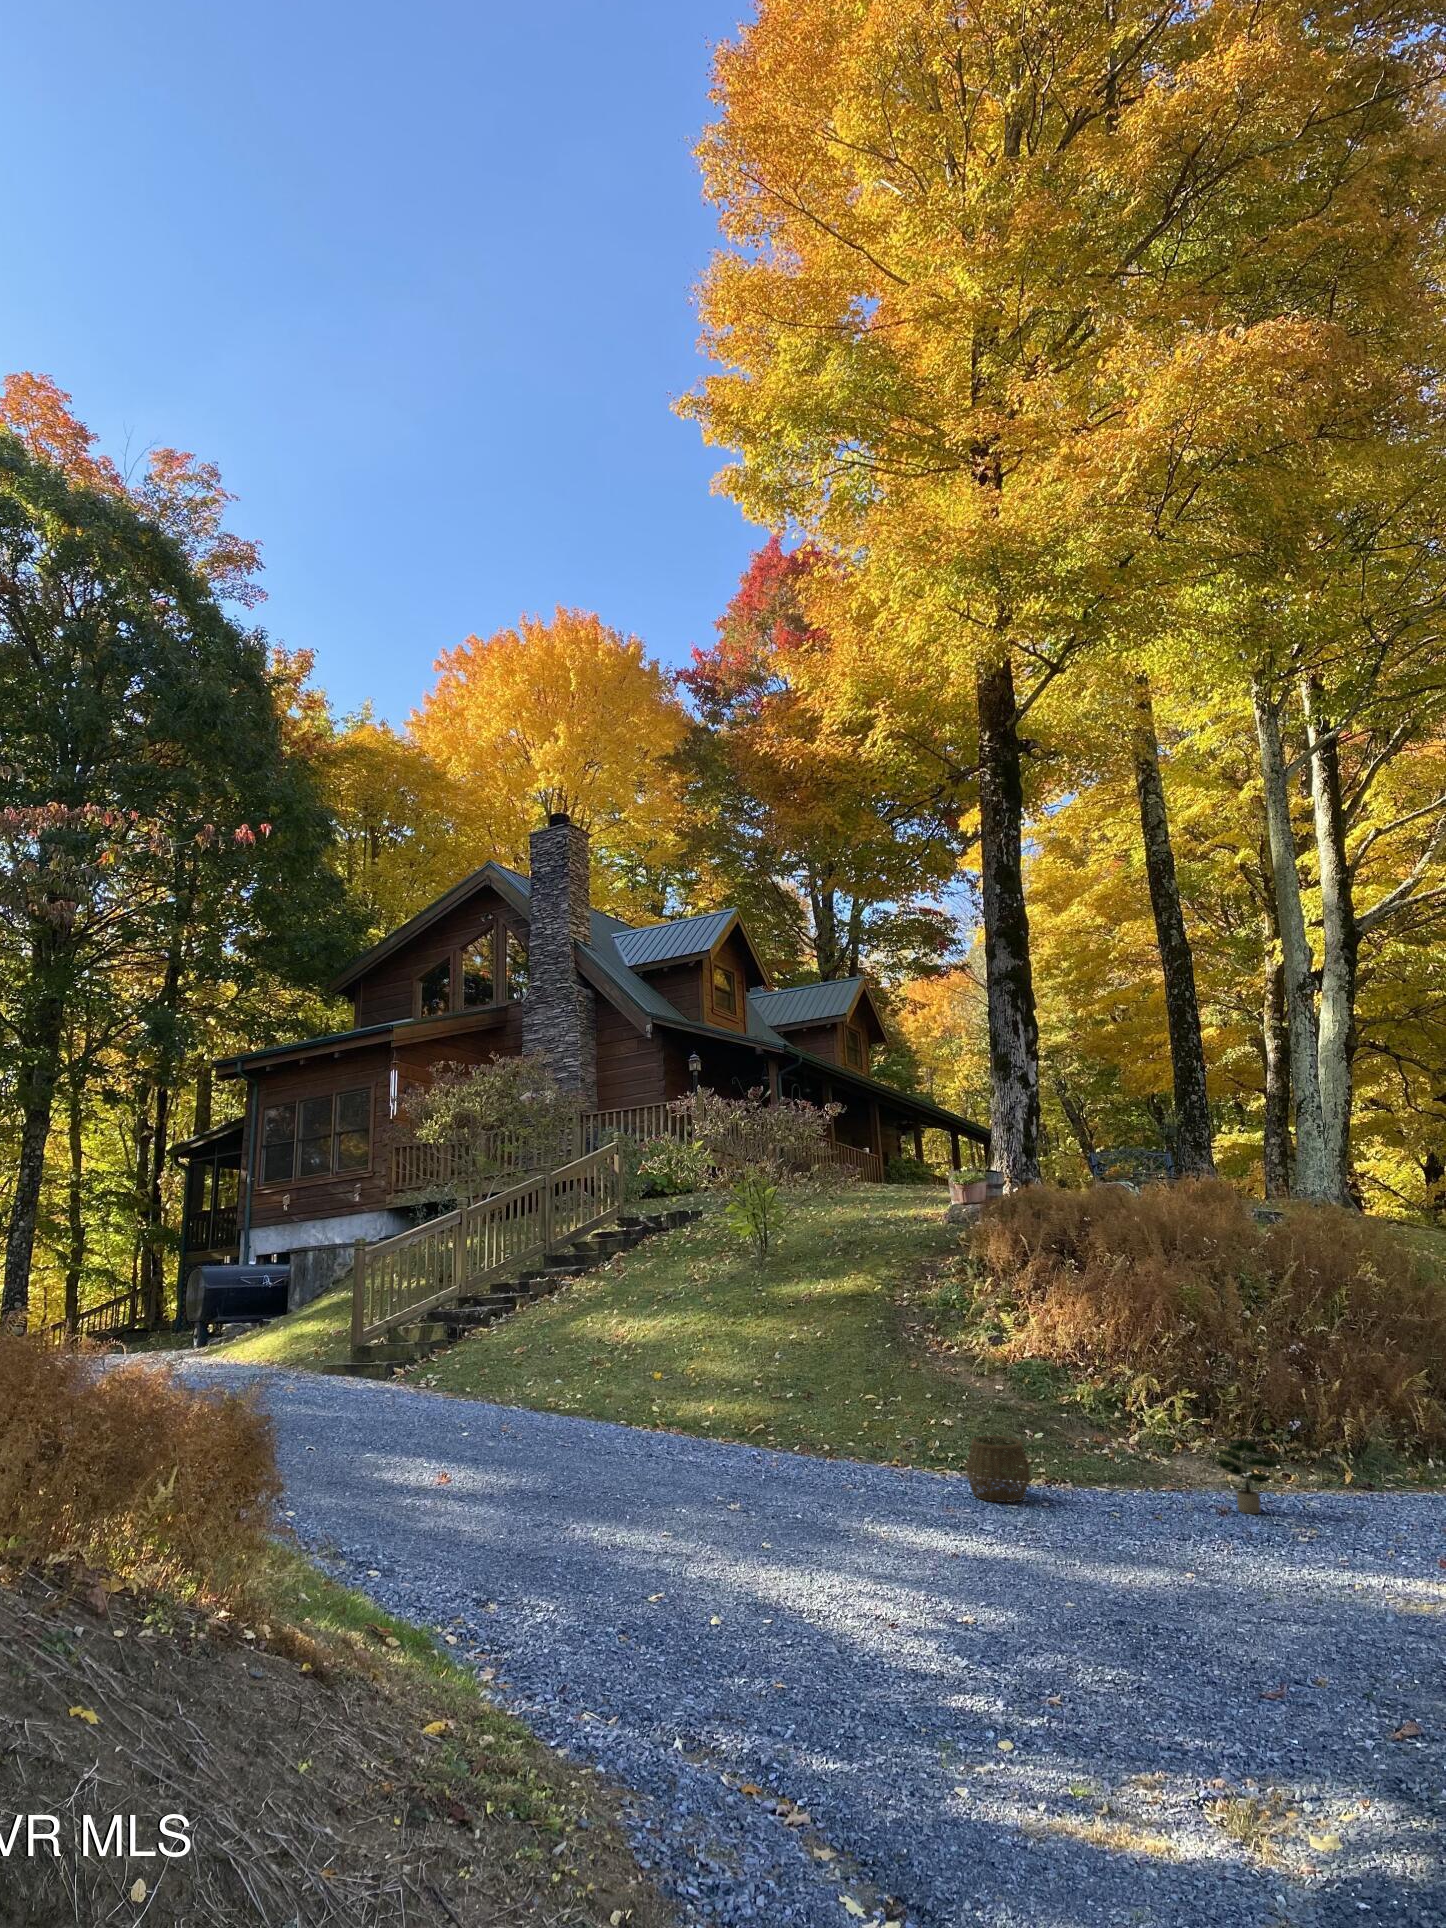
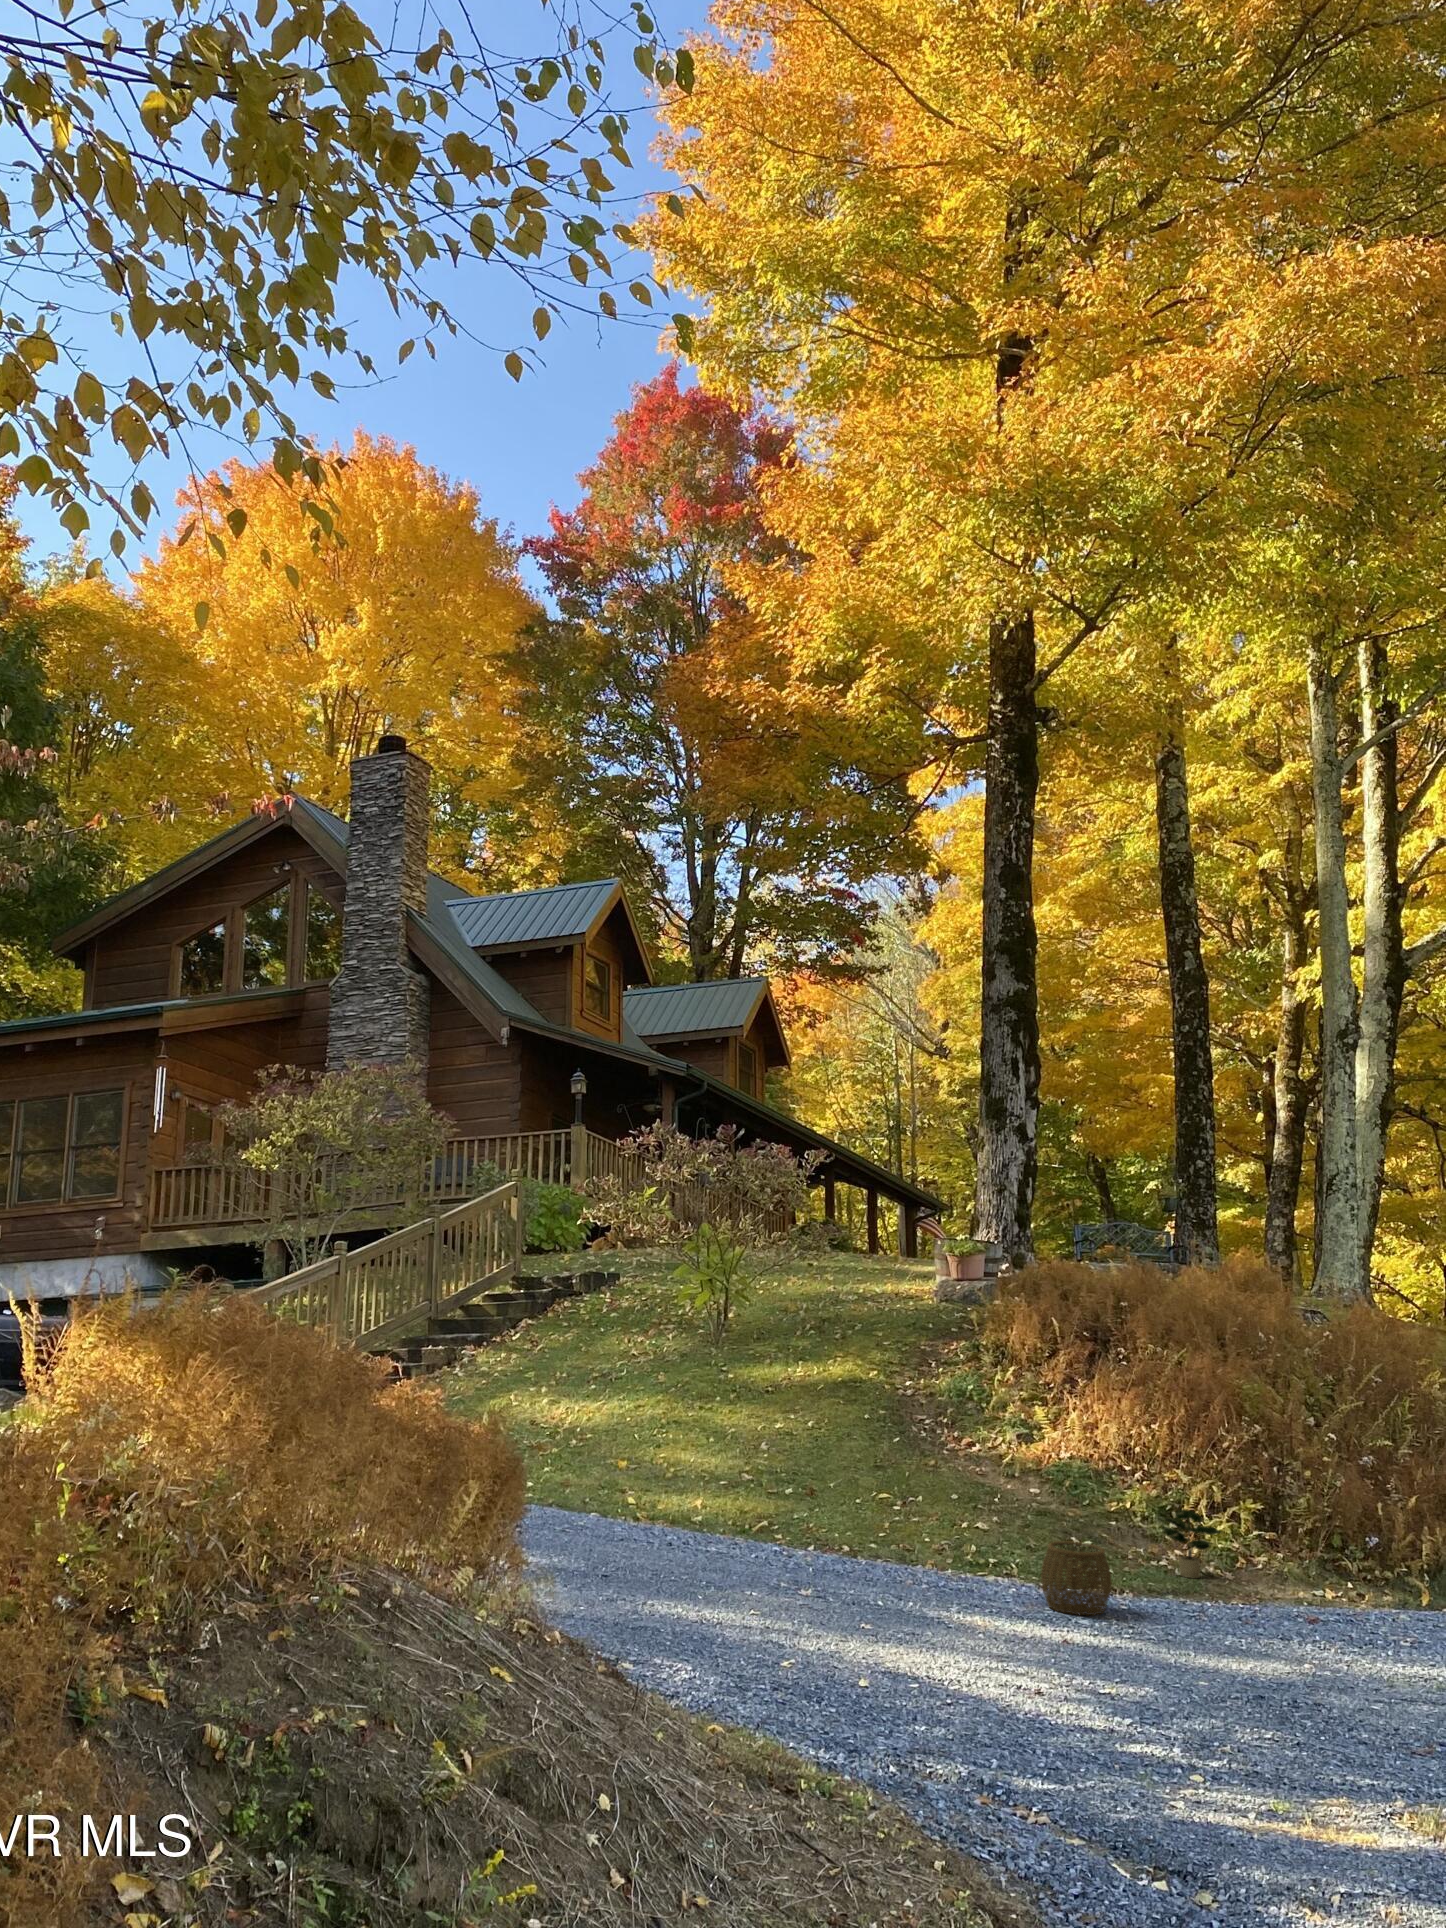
potted plant: present [1217,1439,1282,1514] -> present [1163,1509,1222,1578]

